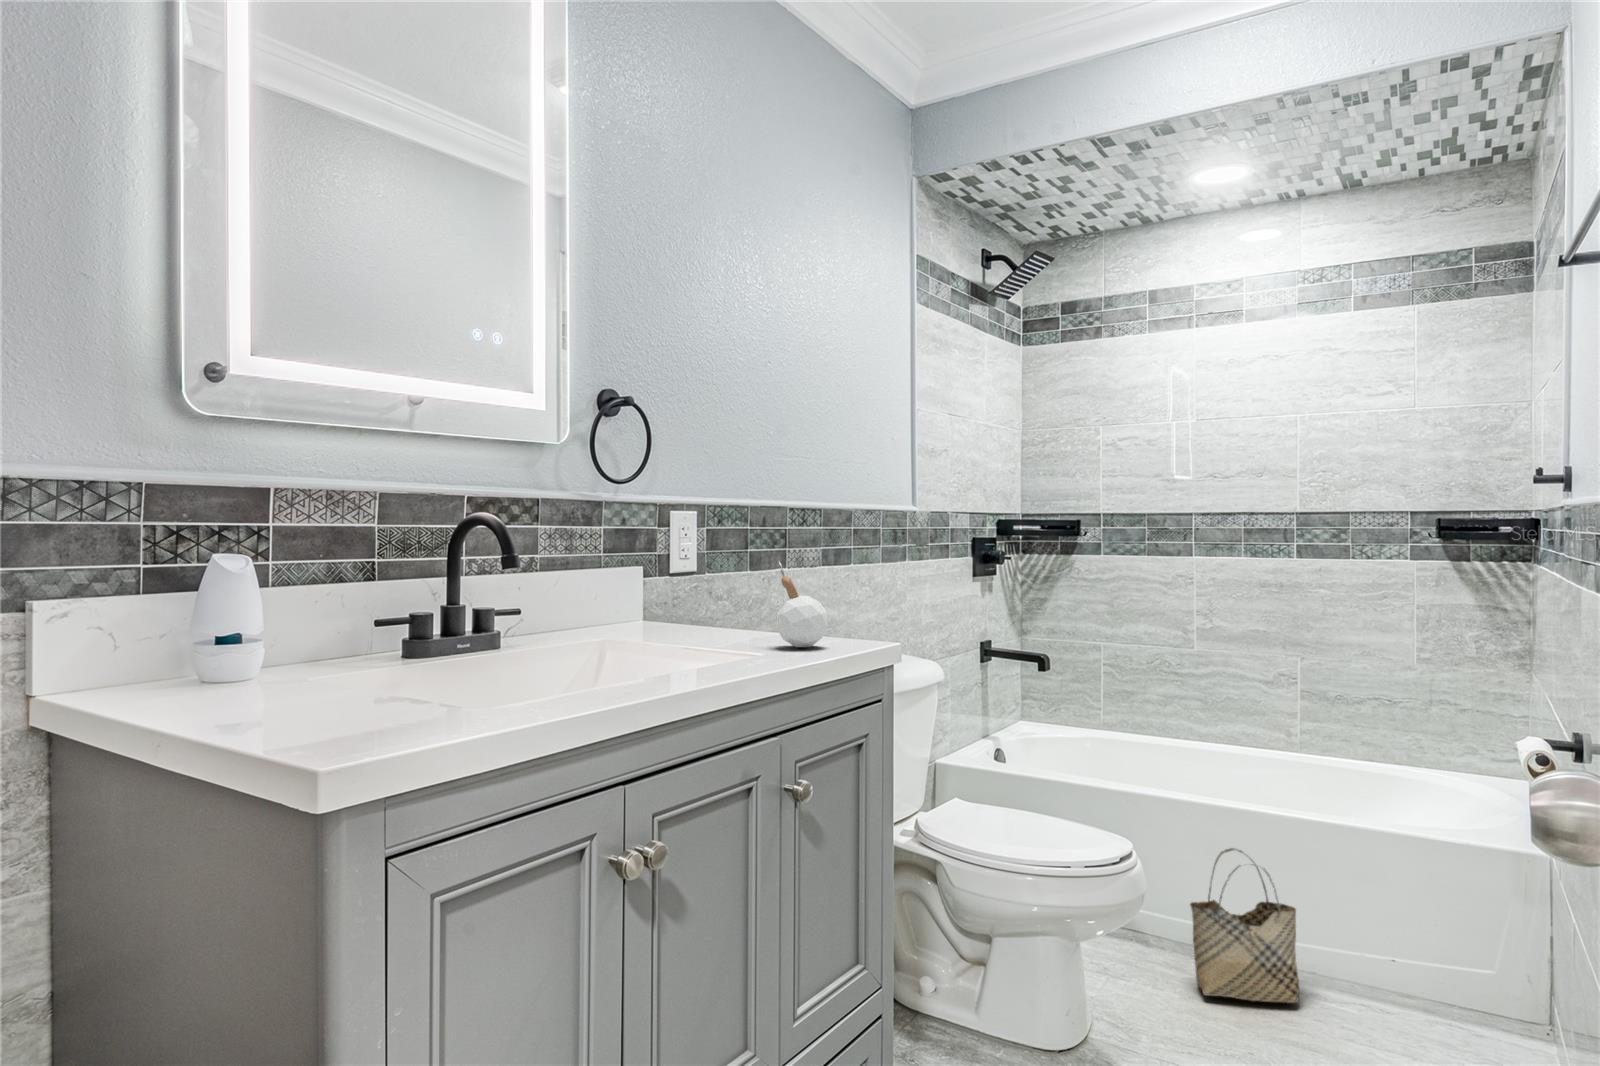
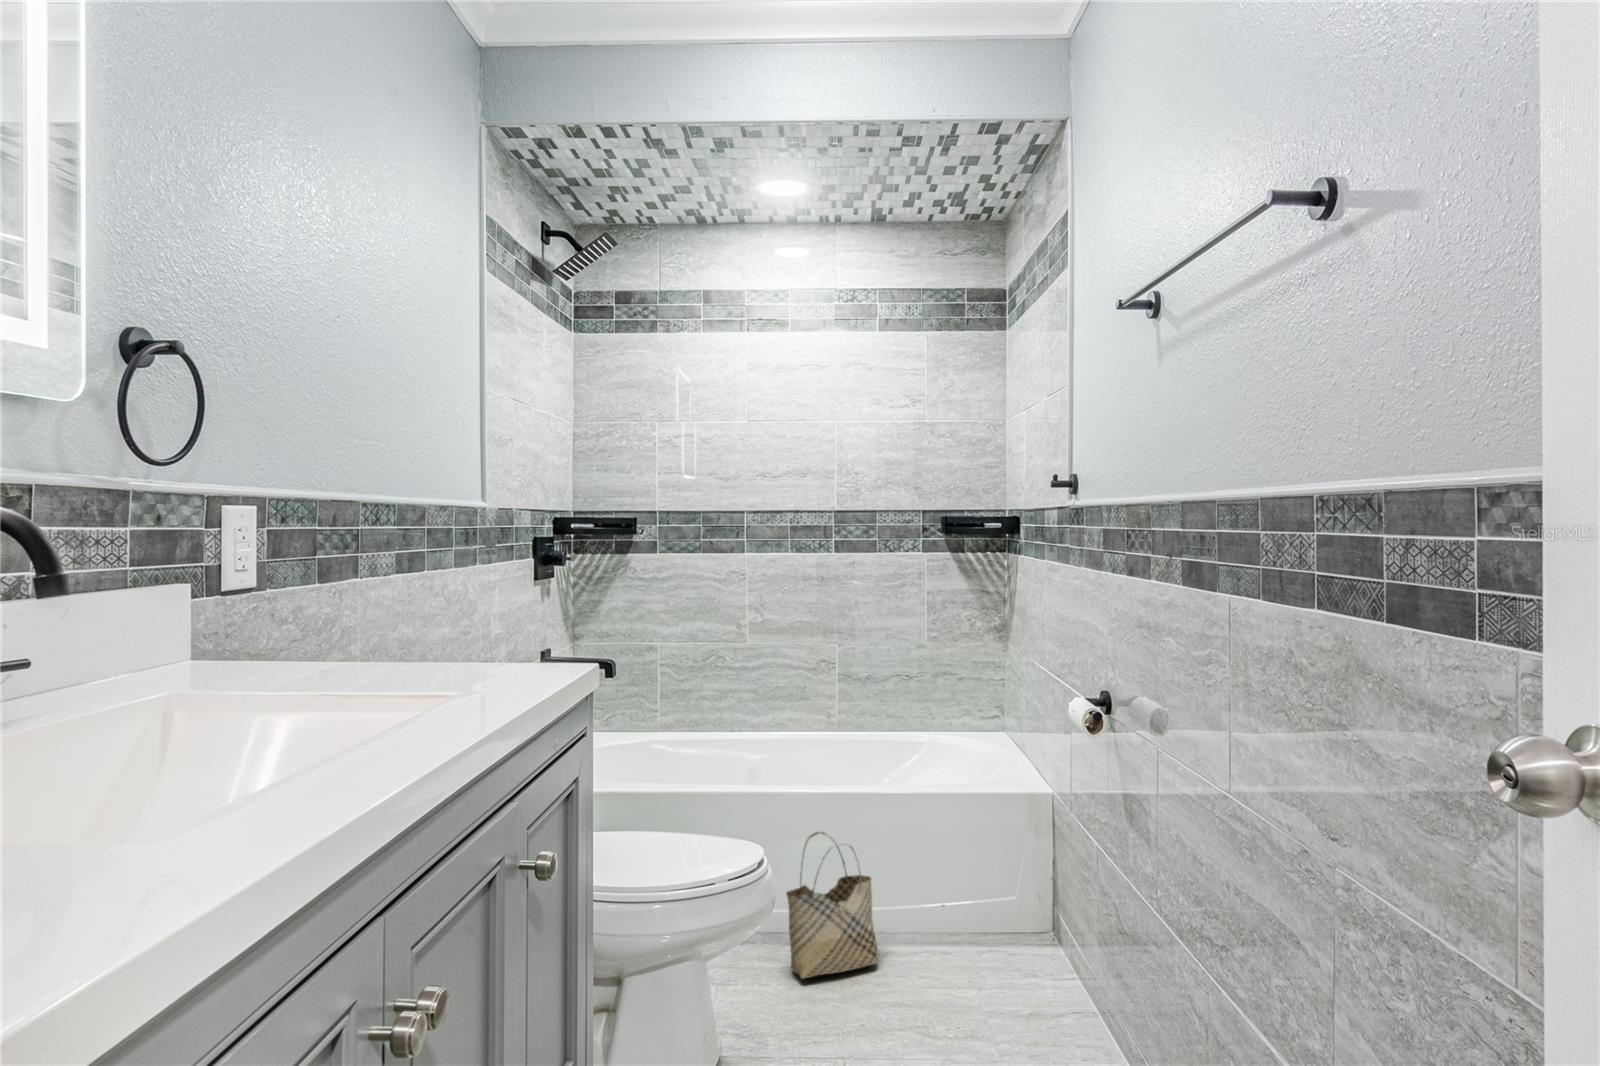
candle: present [777,560,828,647] -> none [451,570,522,680]

